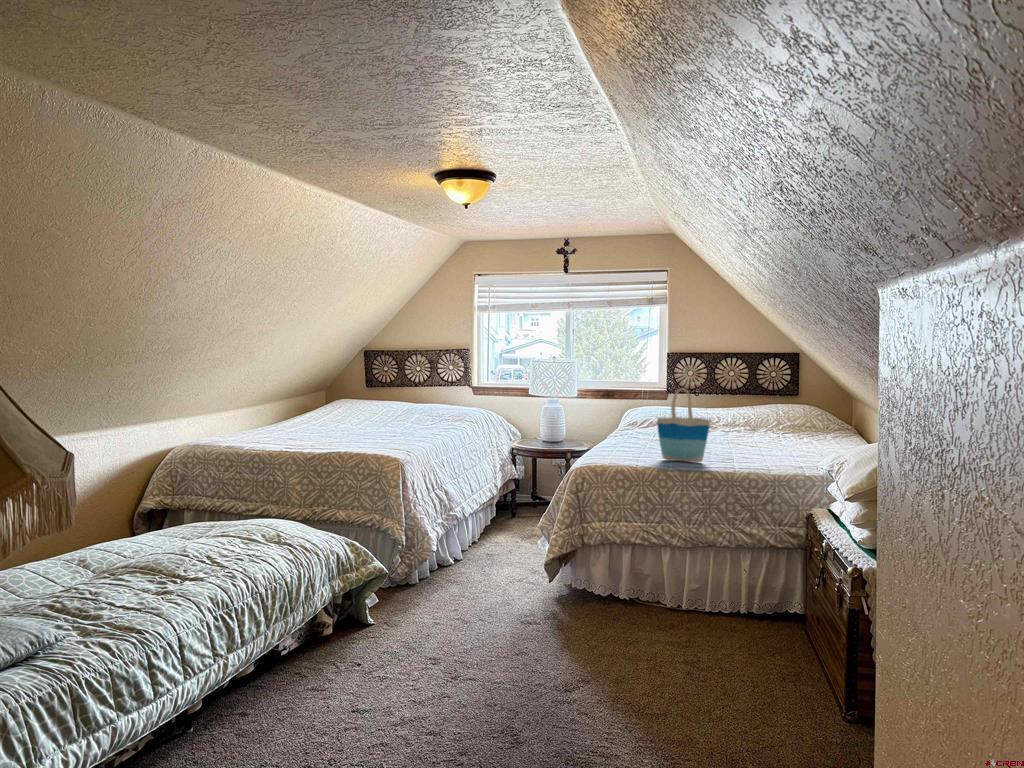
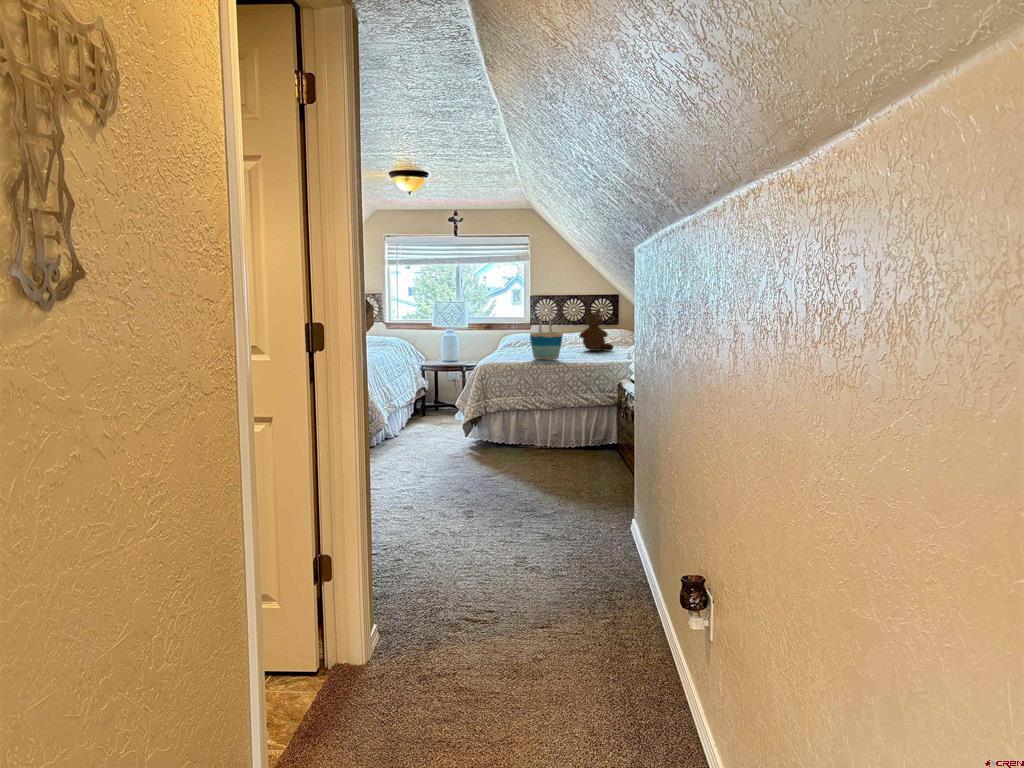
teddy bear: none [738,378,794,445] -> present [579,309,613,351]

